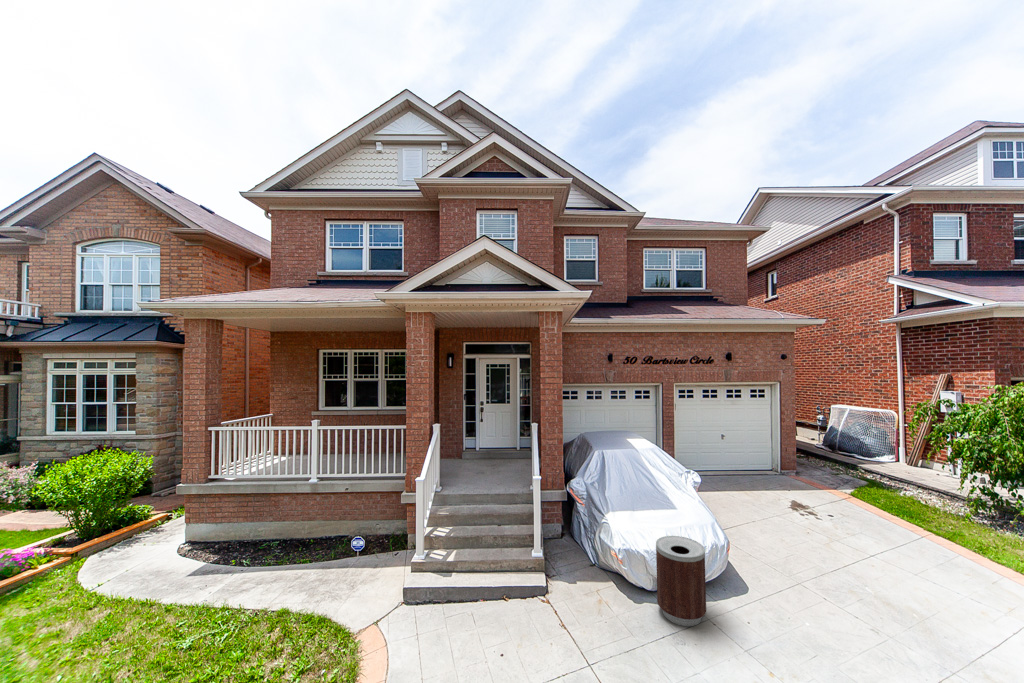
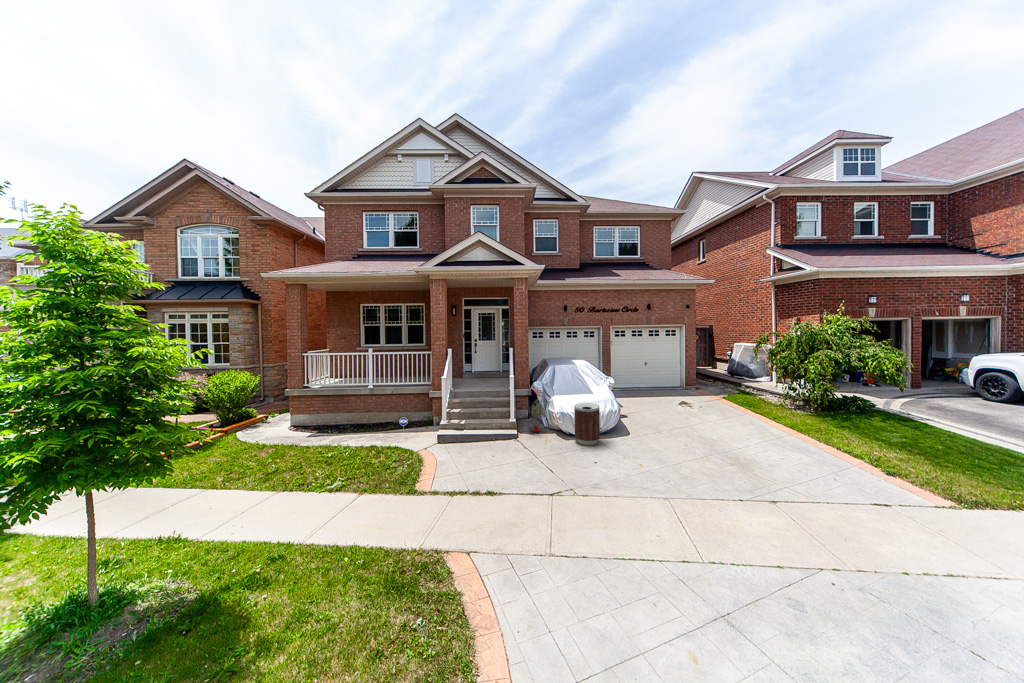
potted tree: none [570,521,602,581] -> present [531,400,547,432]

